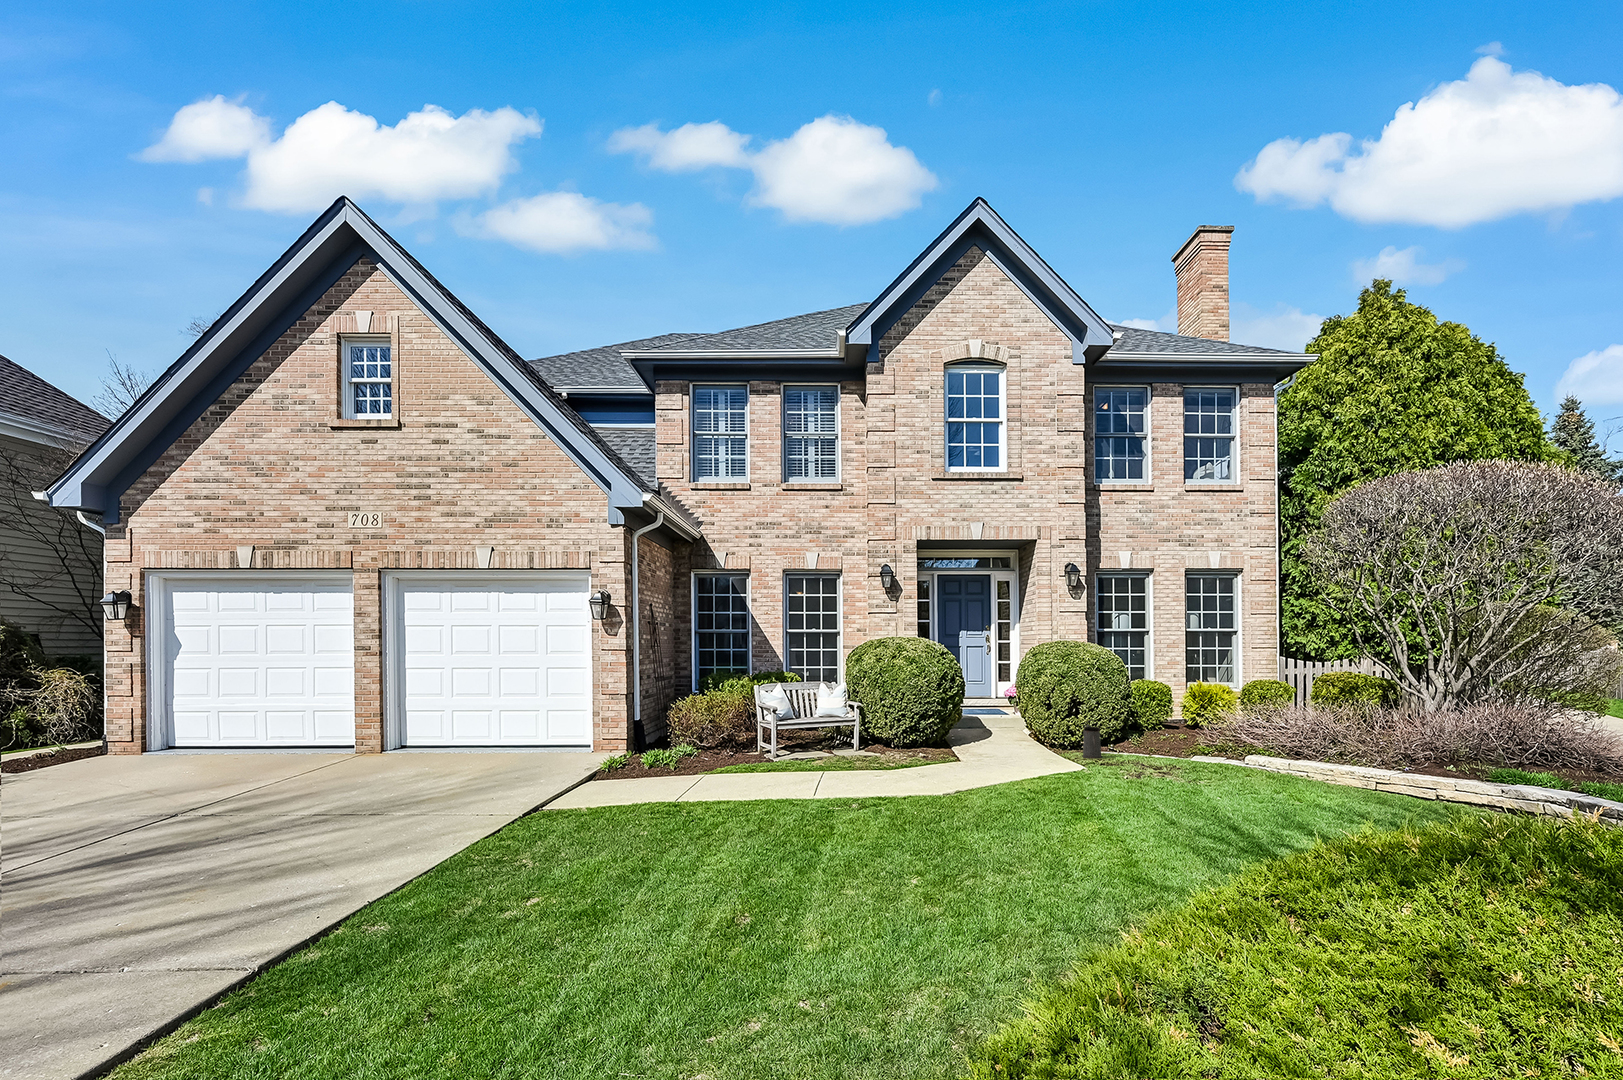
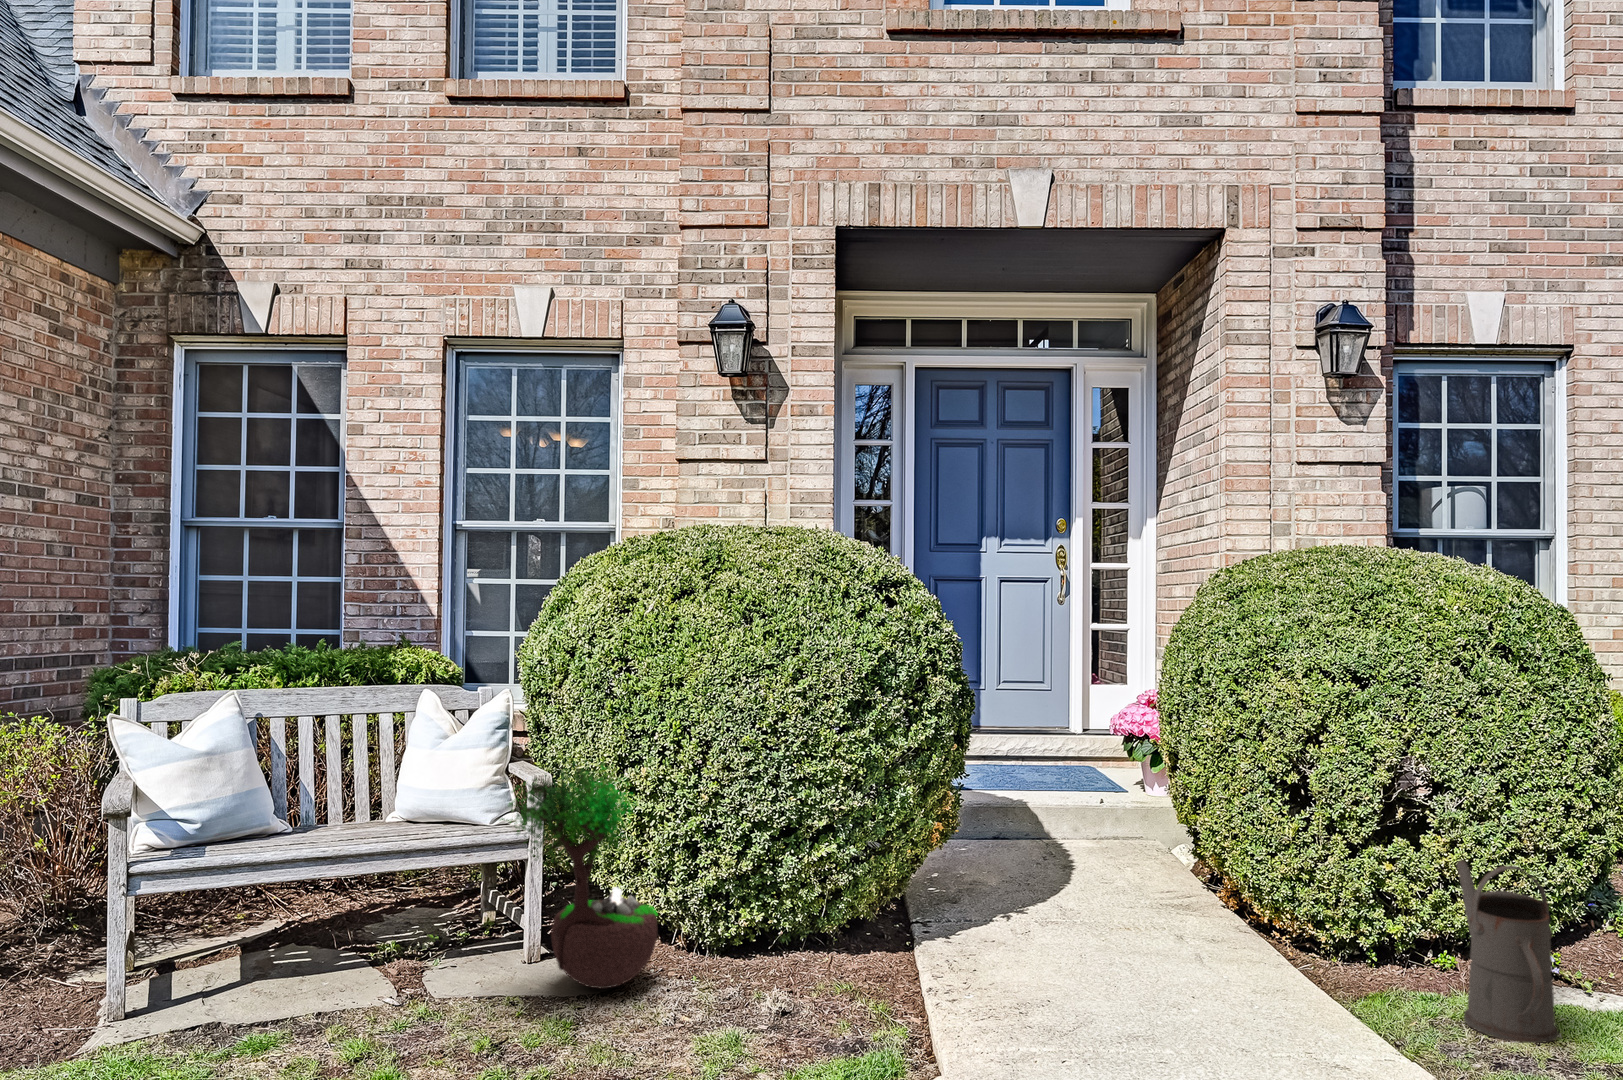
potted tree: none [856,694,891,754] -> present [501,757,657,989]

